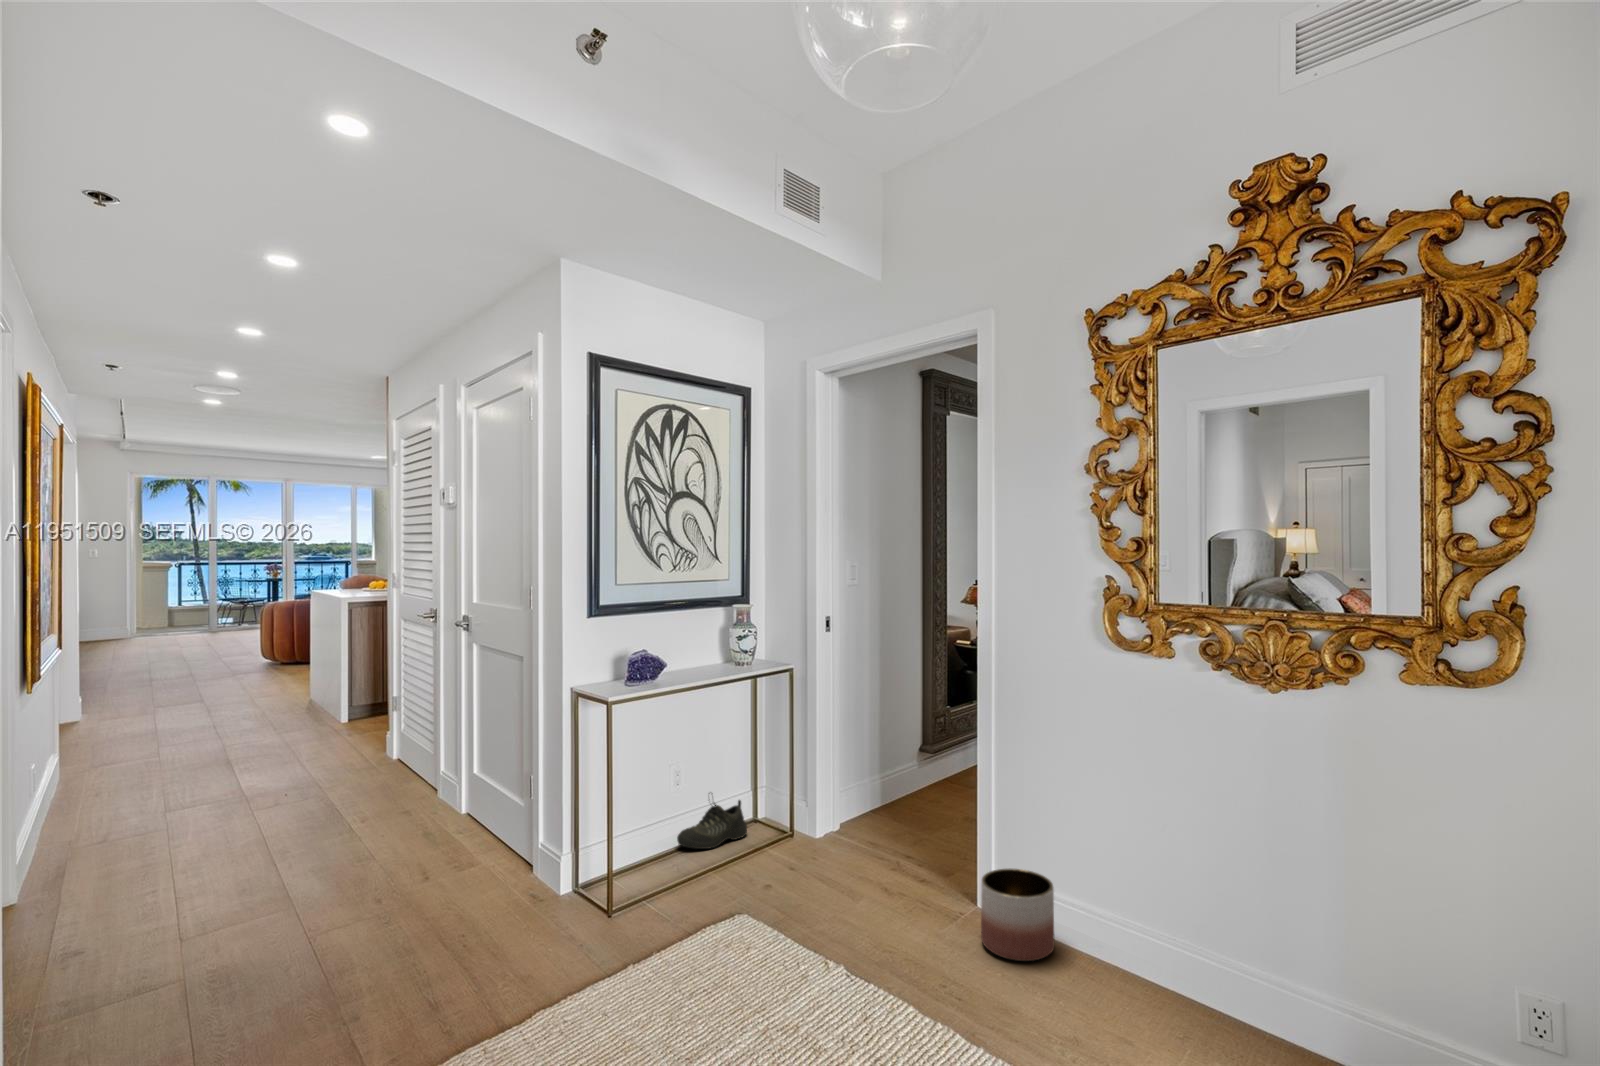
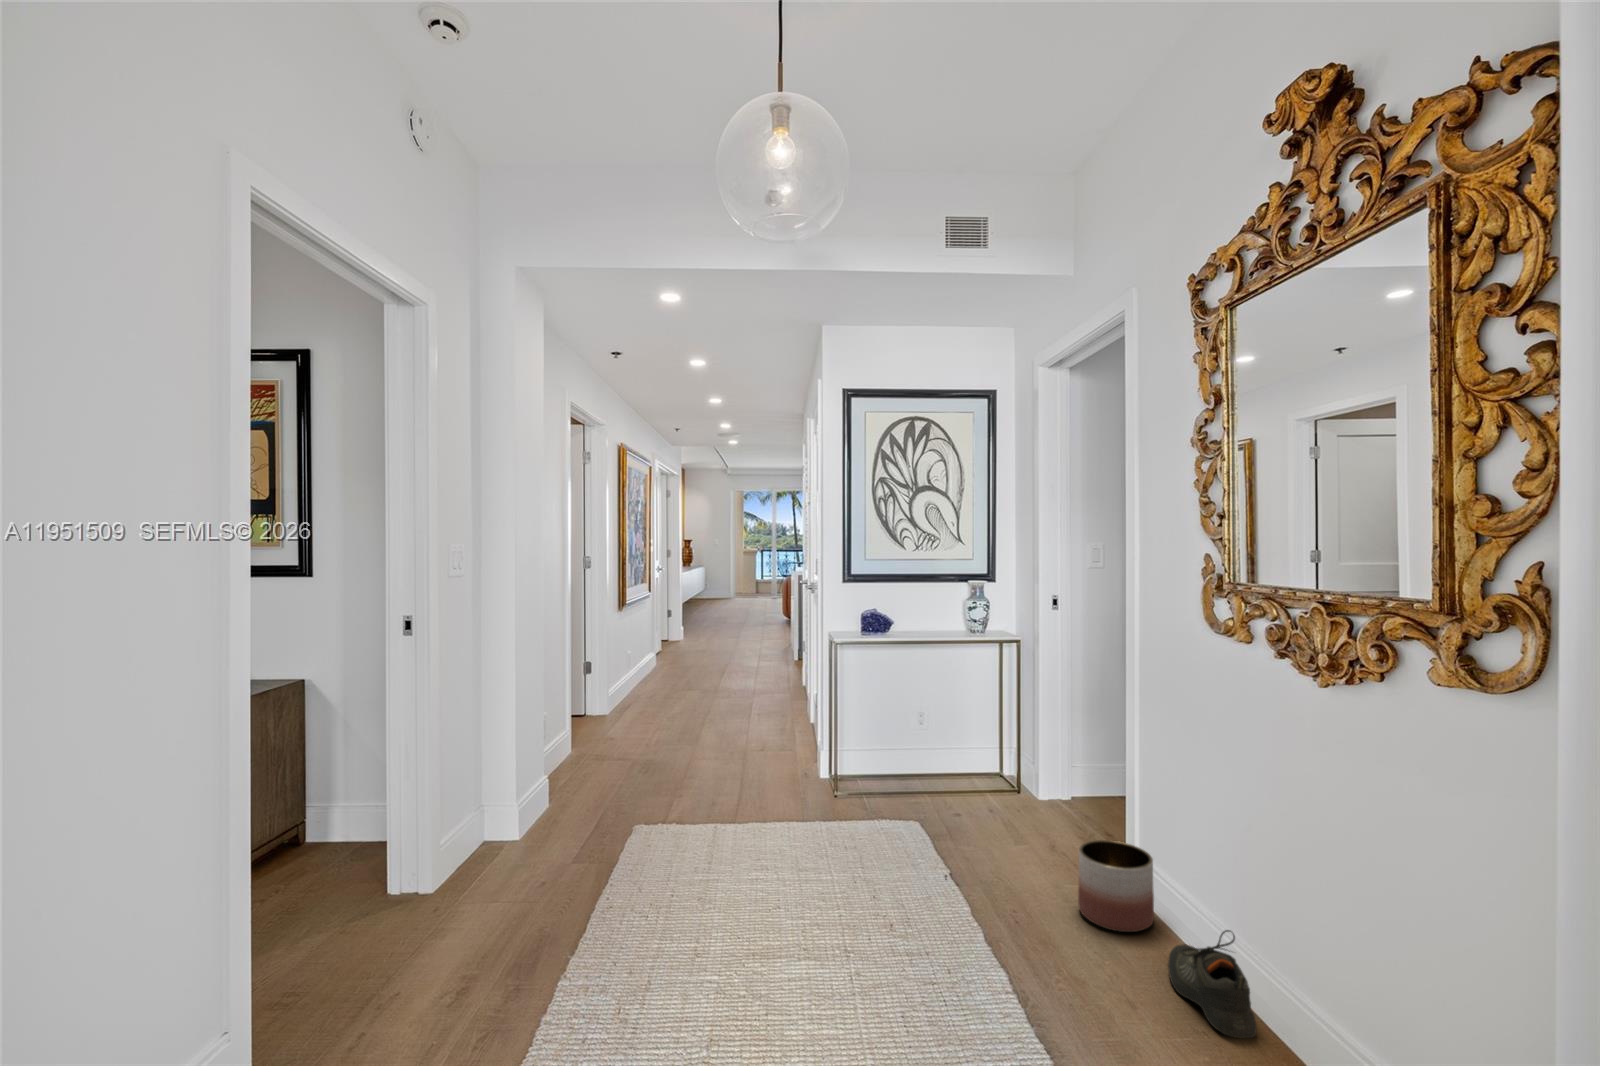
shoe: present [677,793,747,849] -> present [1168,930,1256,1038]

